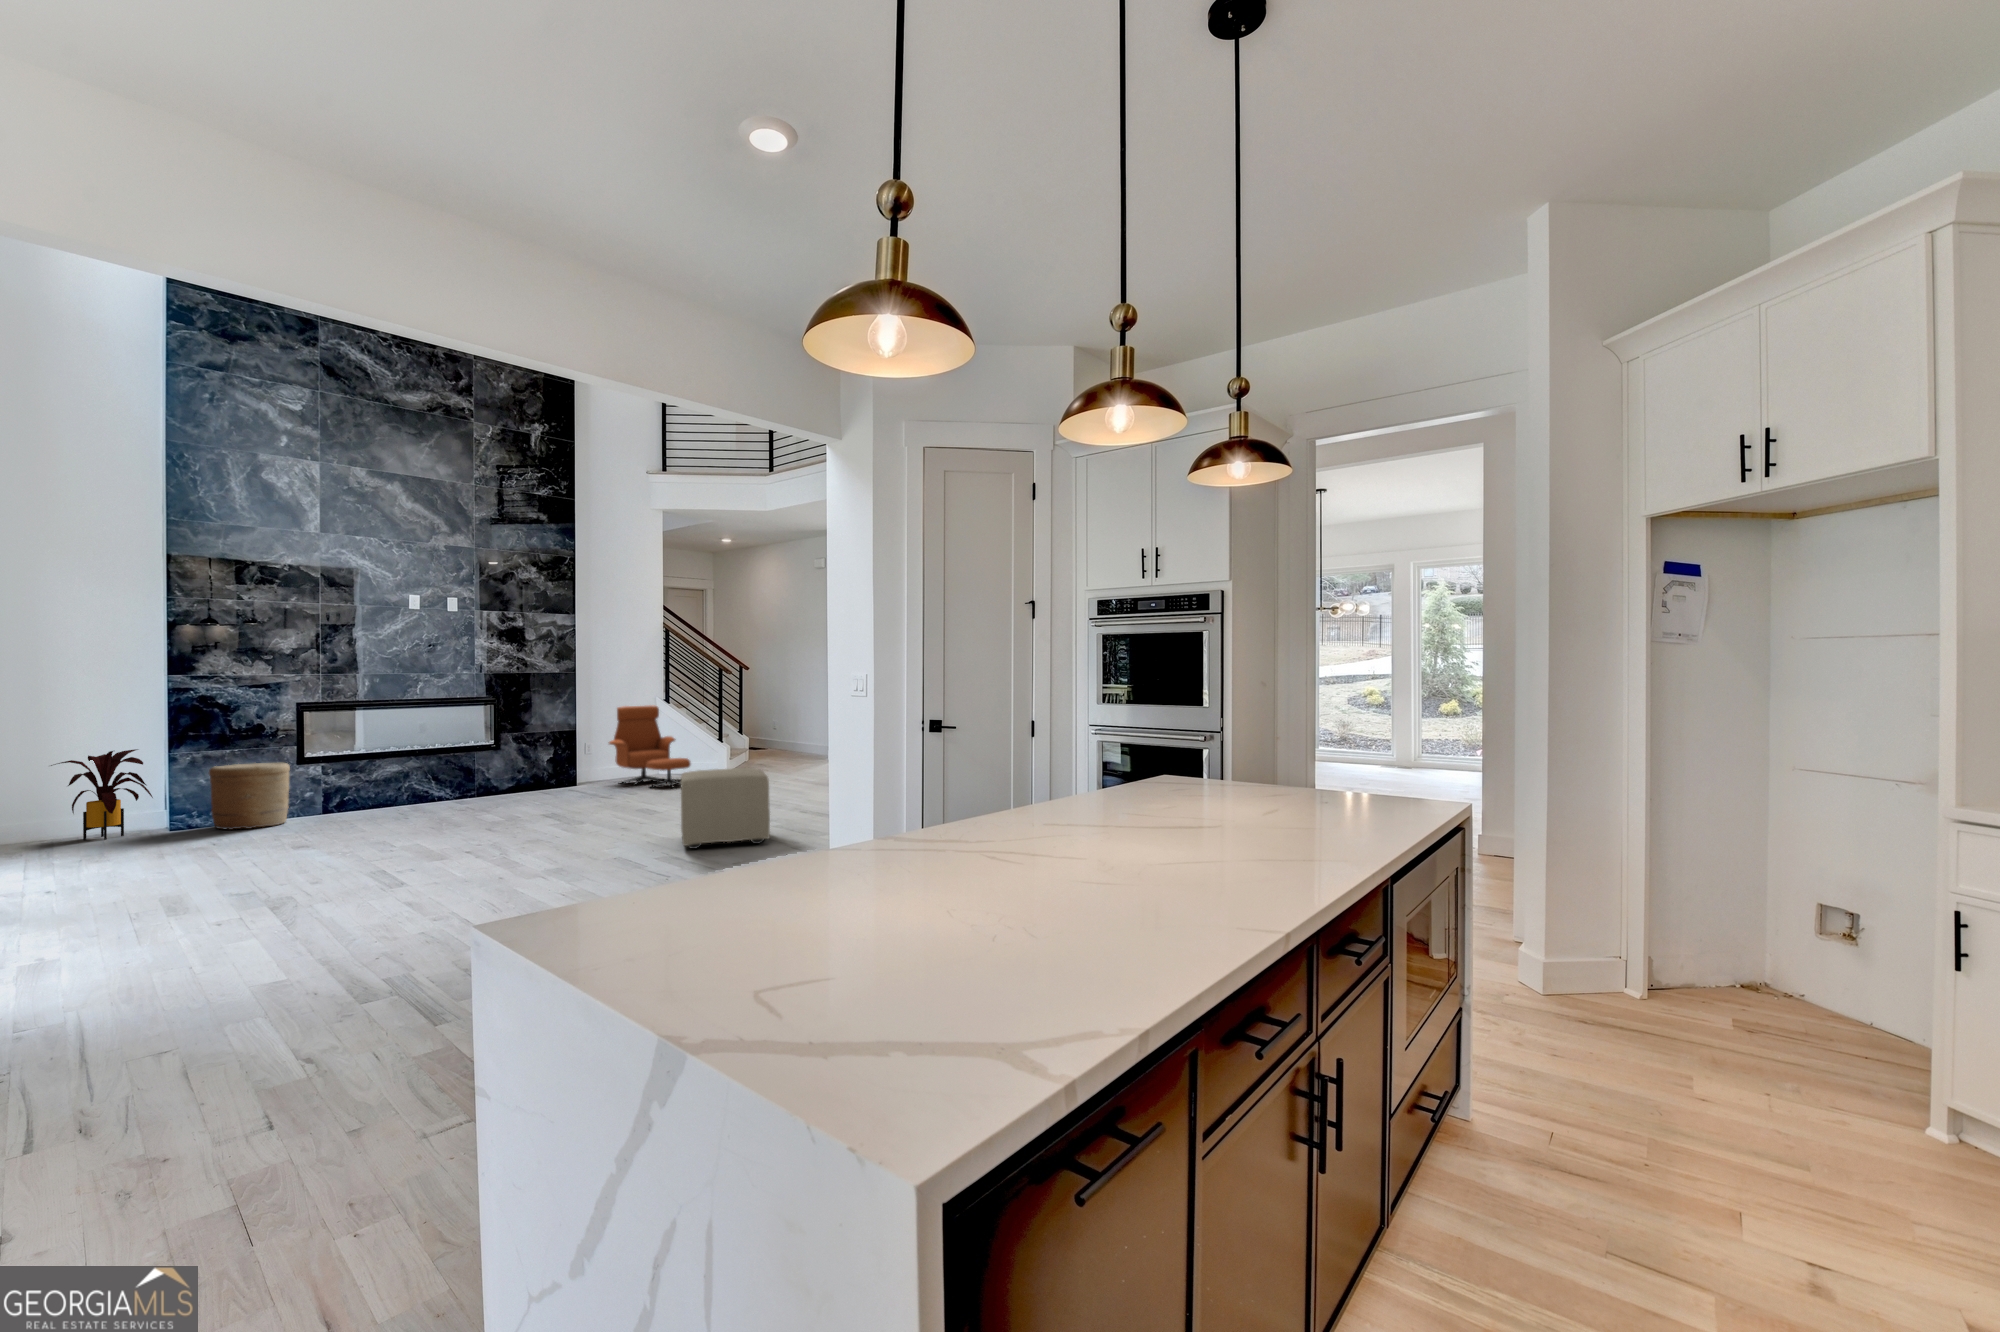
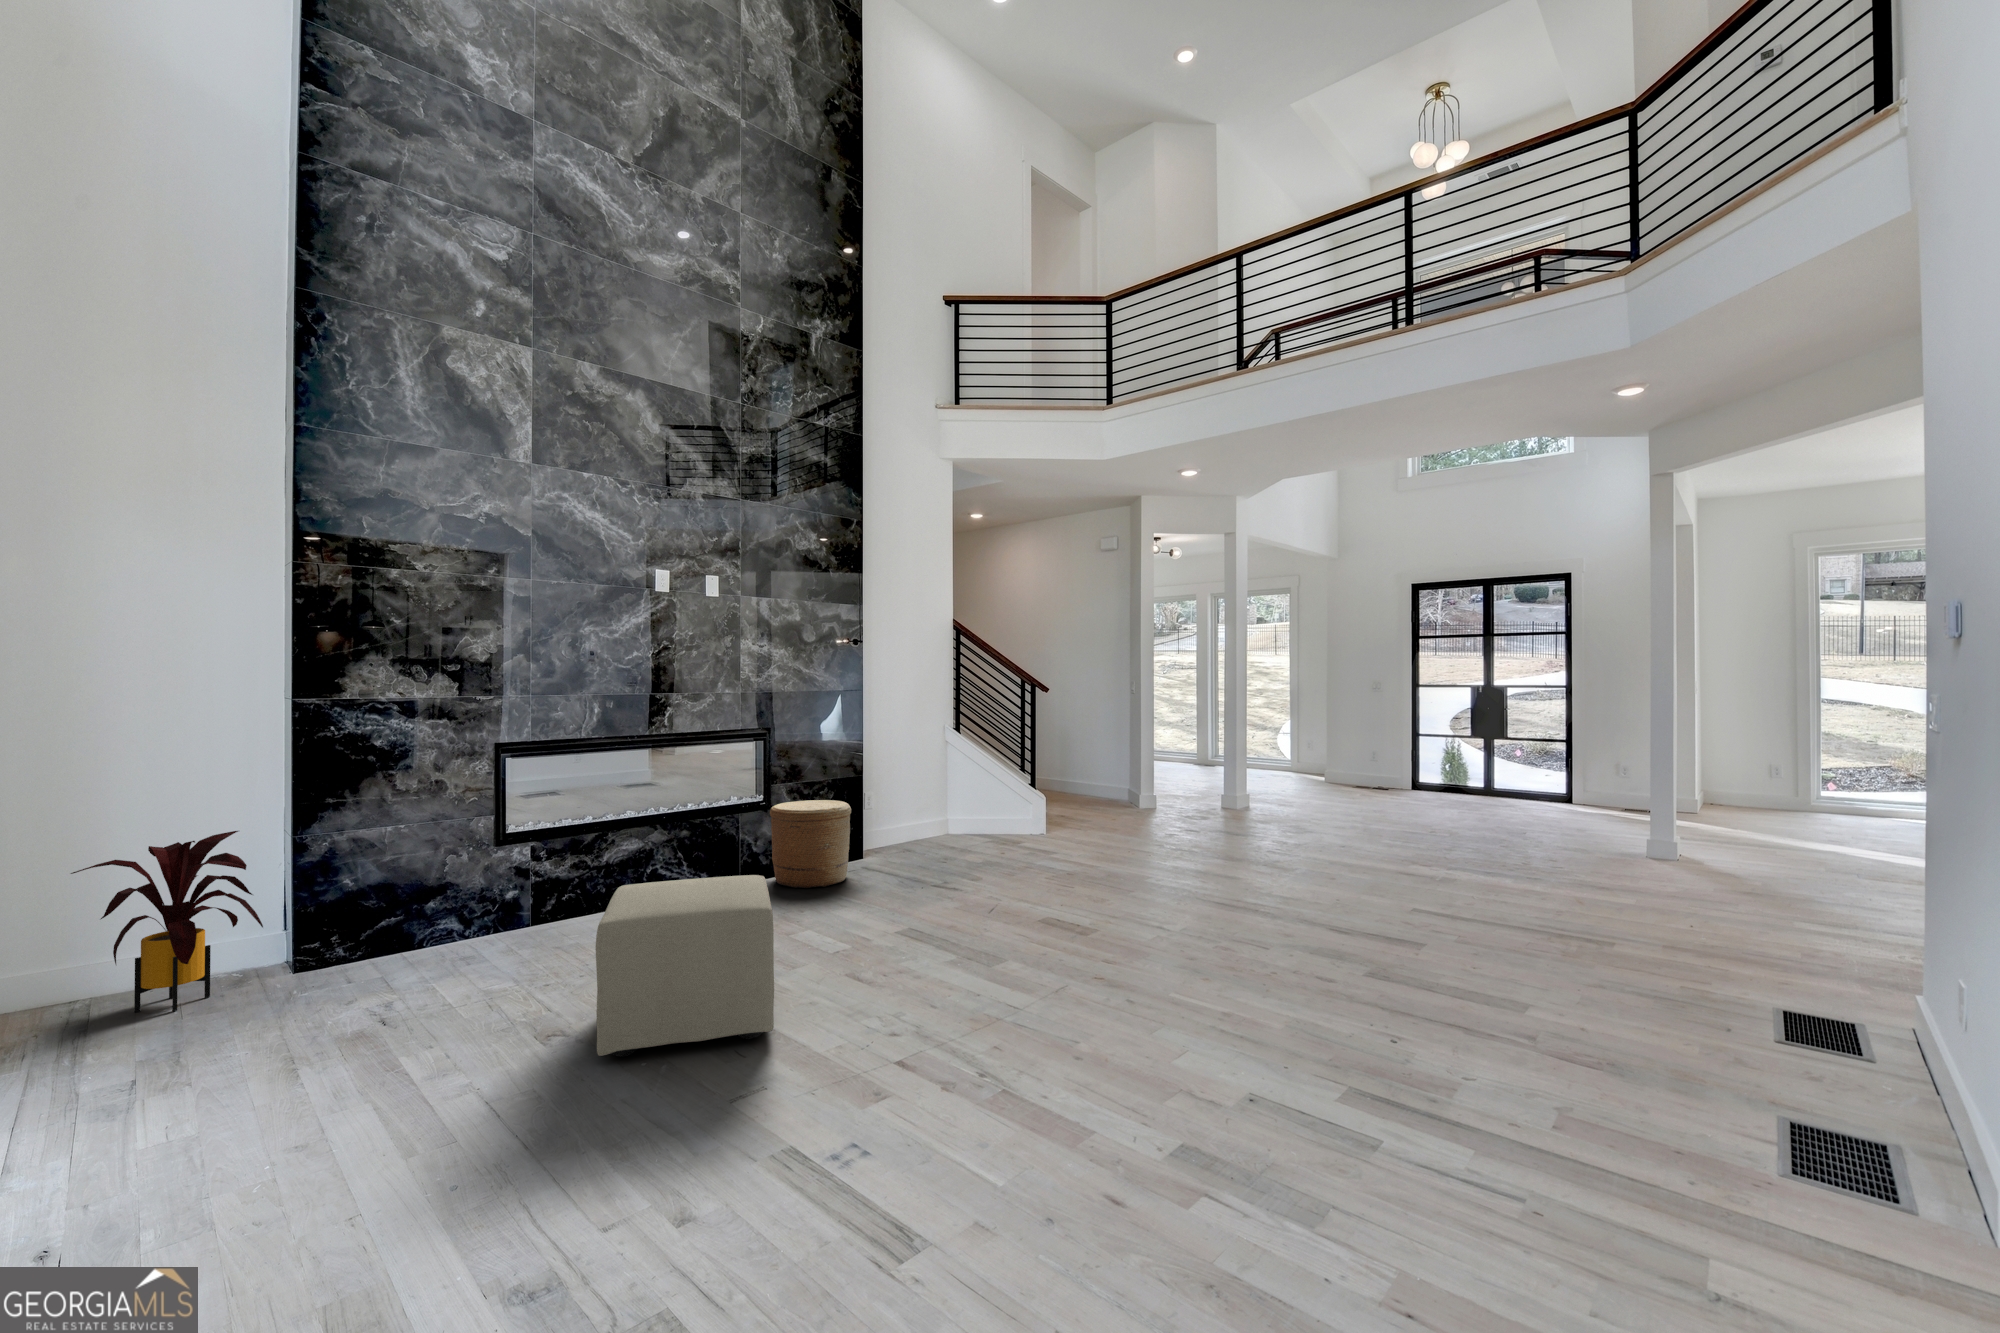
lounge chair: present [609,705,691,788] -> none [900,736,1025,862]
woven basket: present [209,763,290,830] -> present [770,800,851,888]
ottoman: present [681,768,770,849] -> present [596,875,774,1056]

